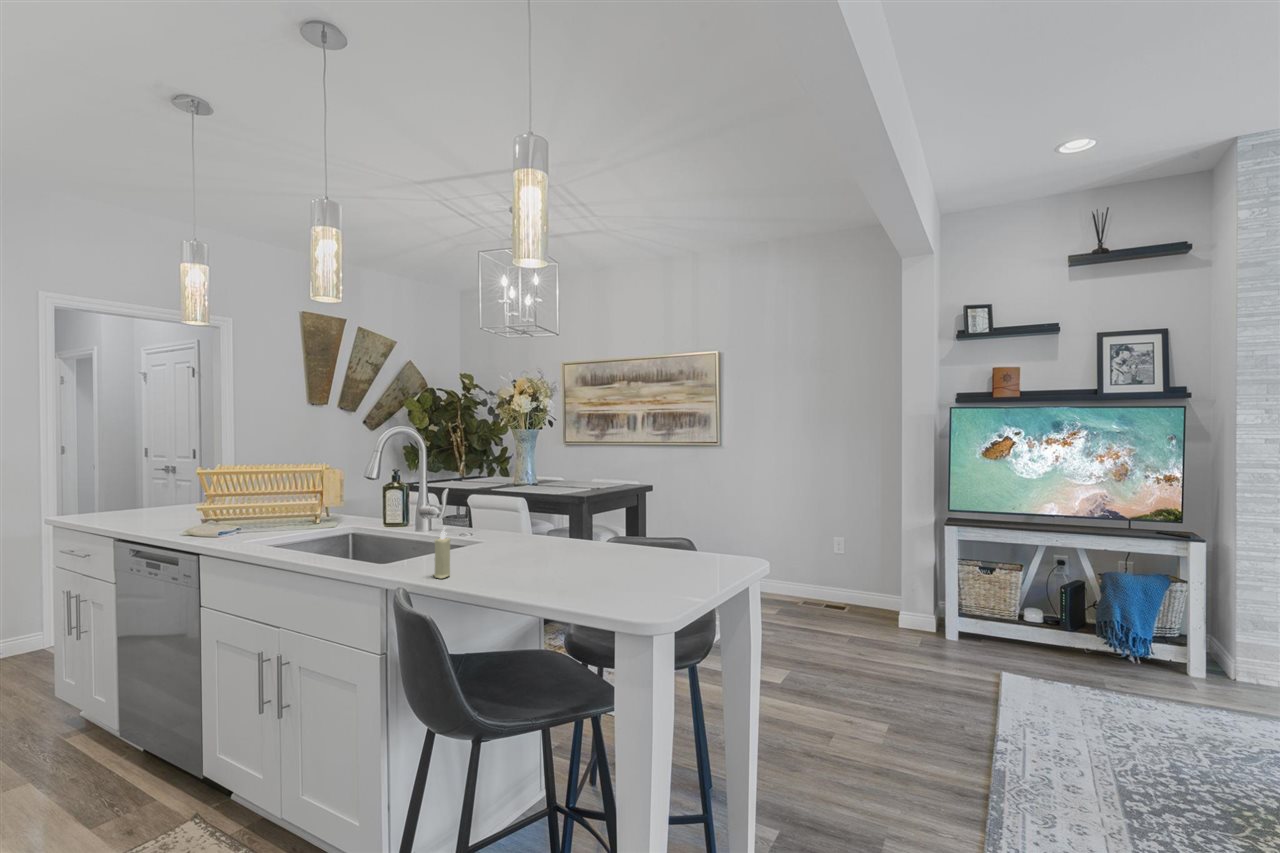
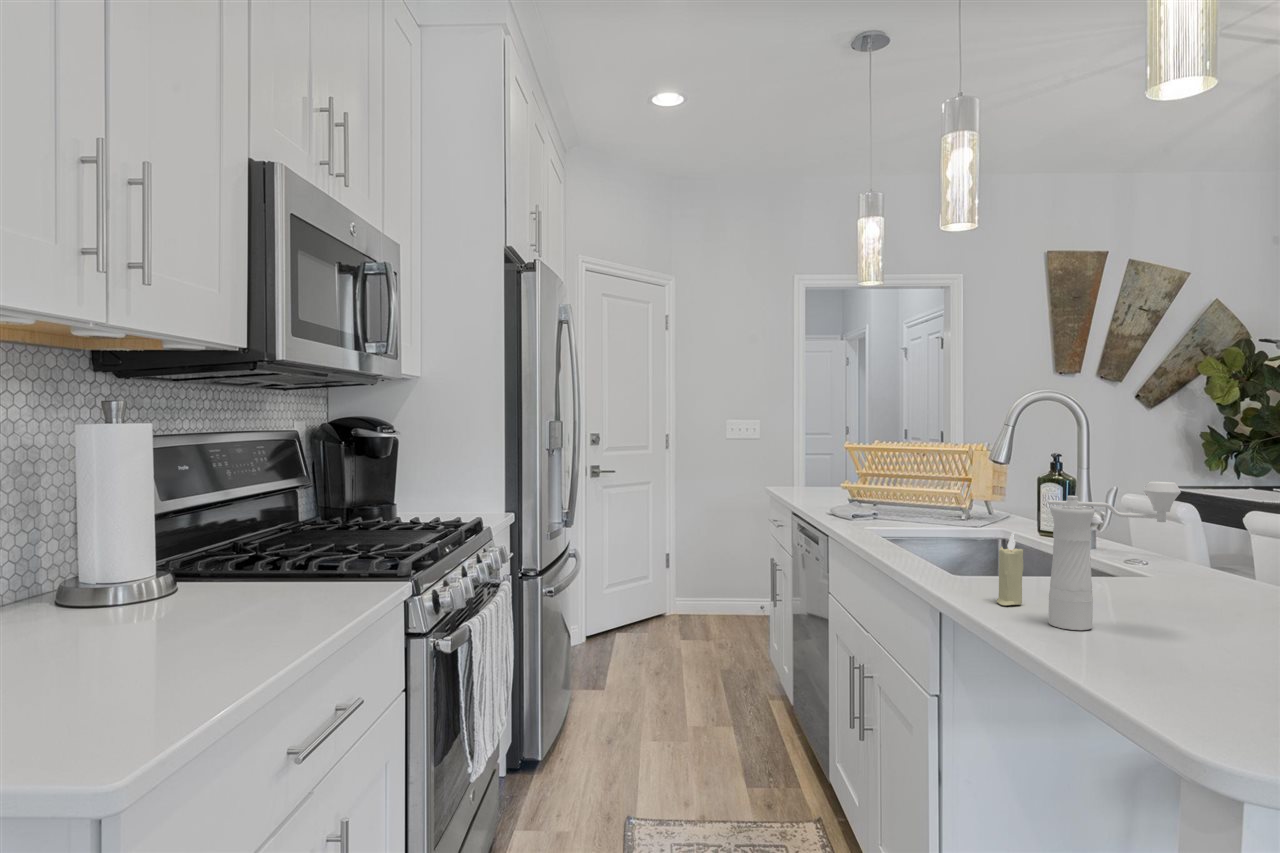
pepper mill: none [481,485,548,584] -> present [1048,481,1181,630]

